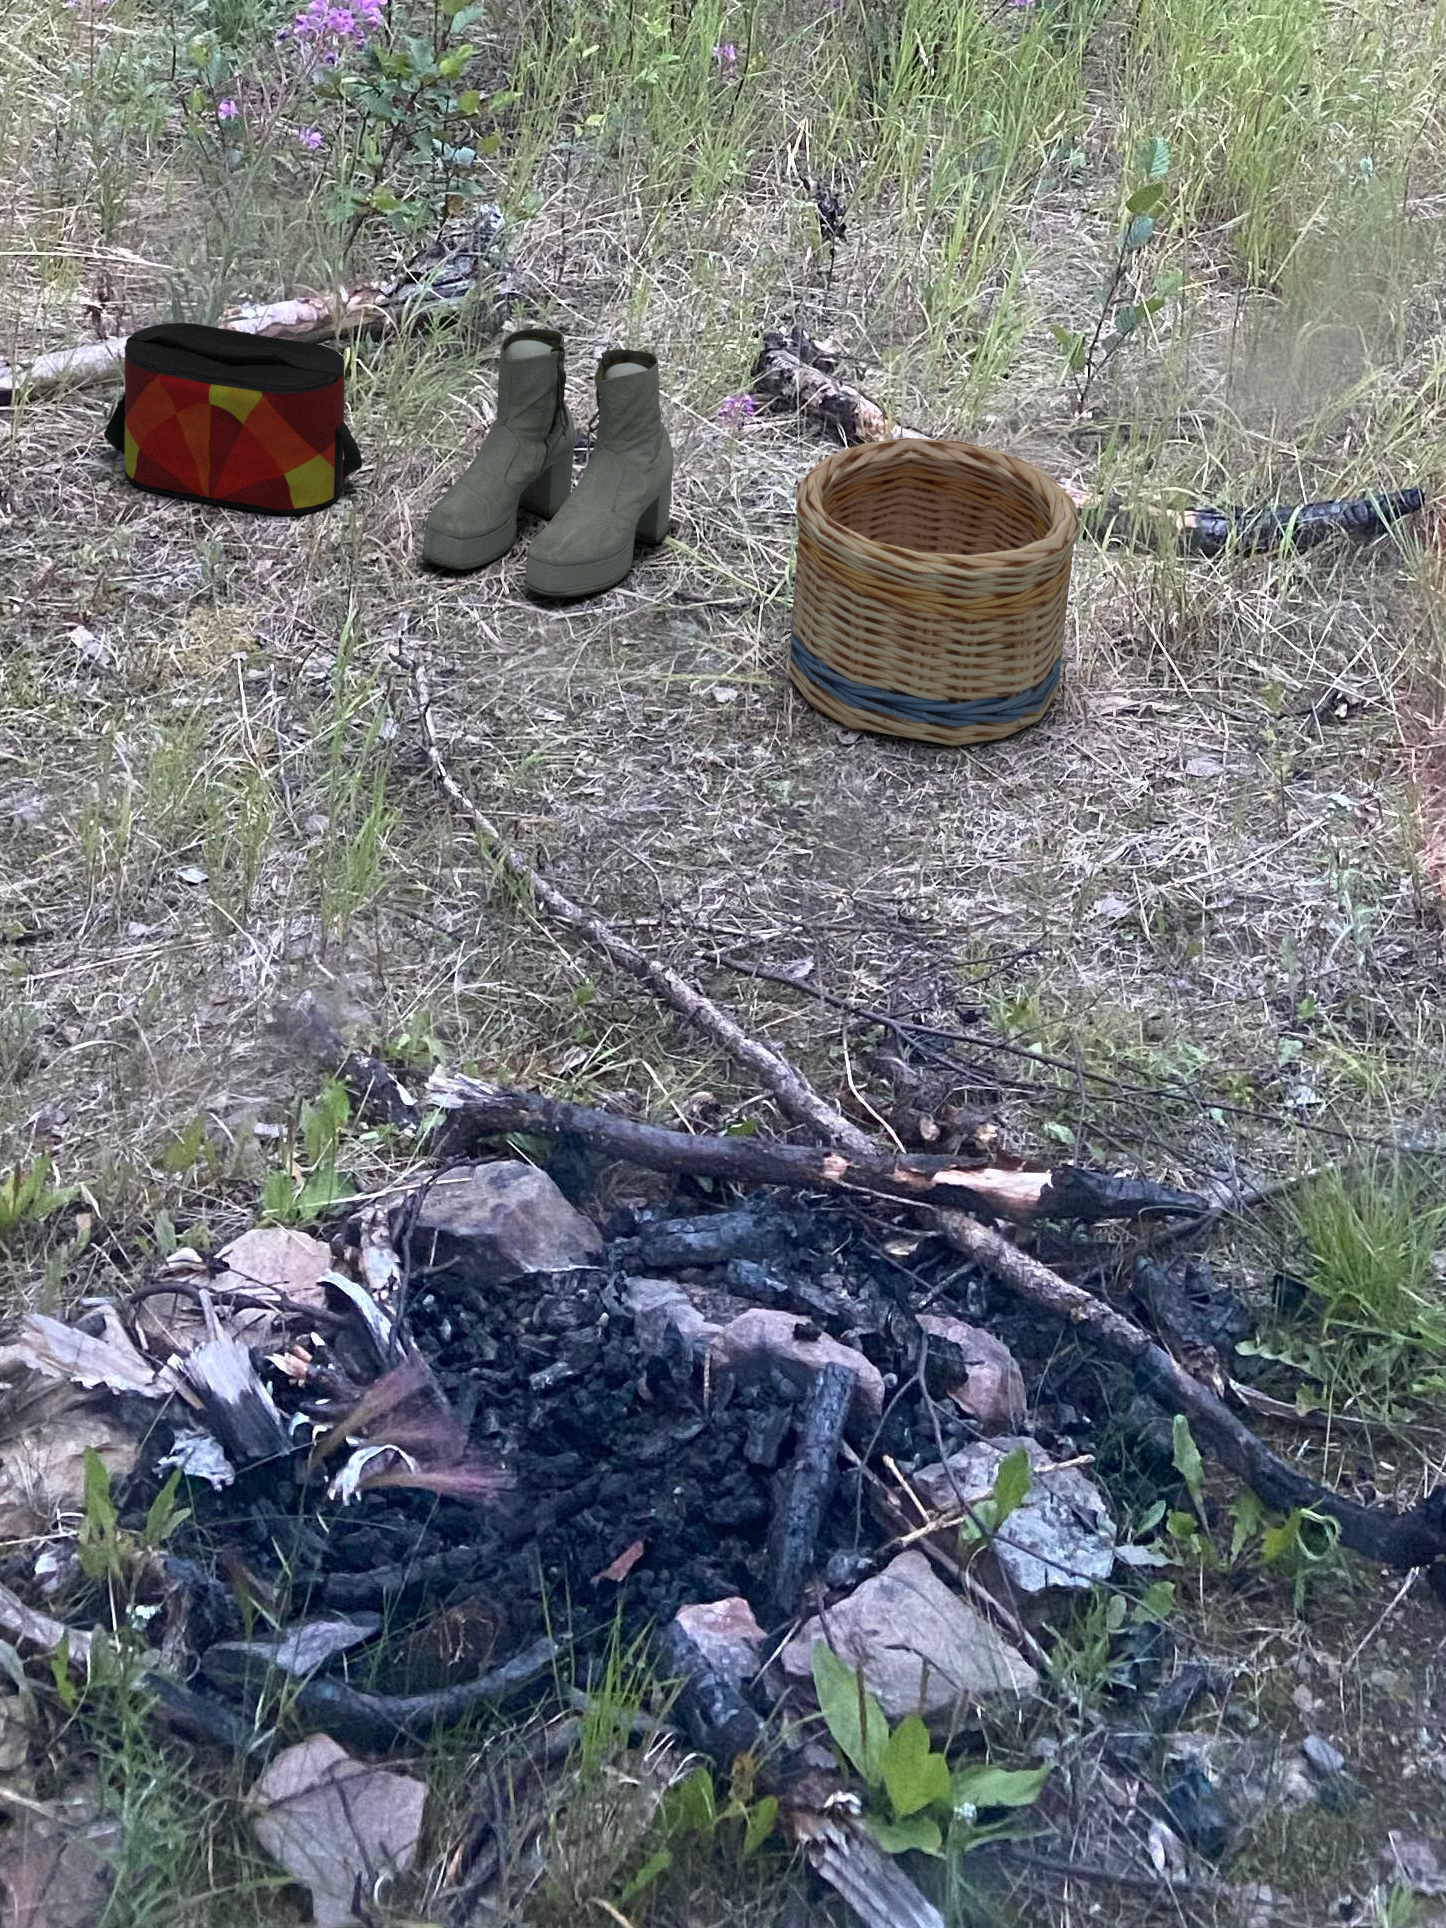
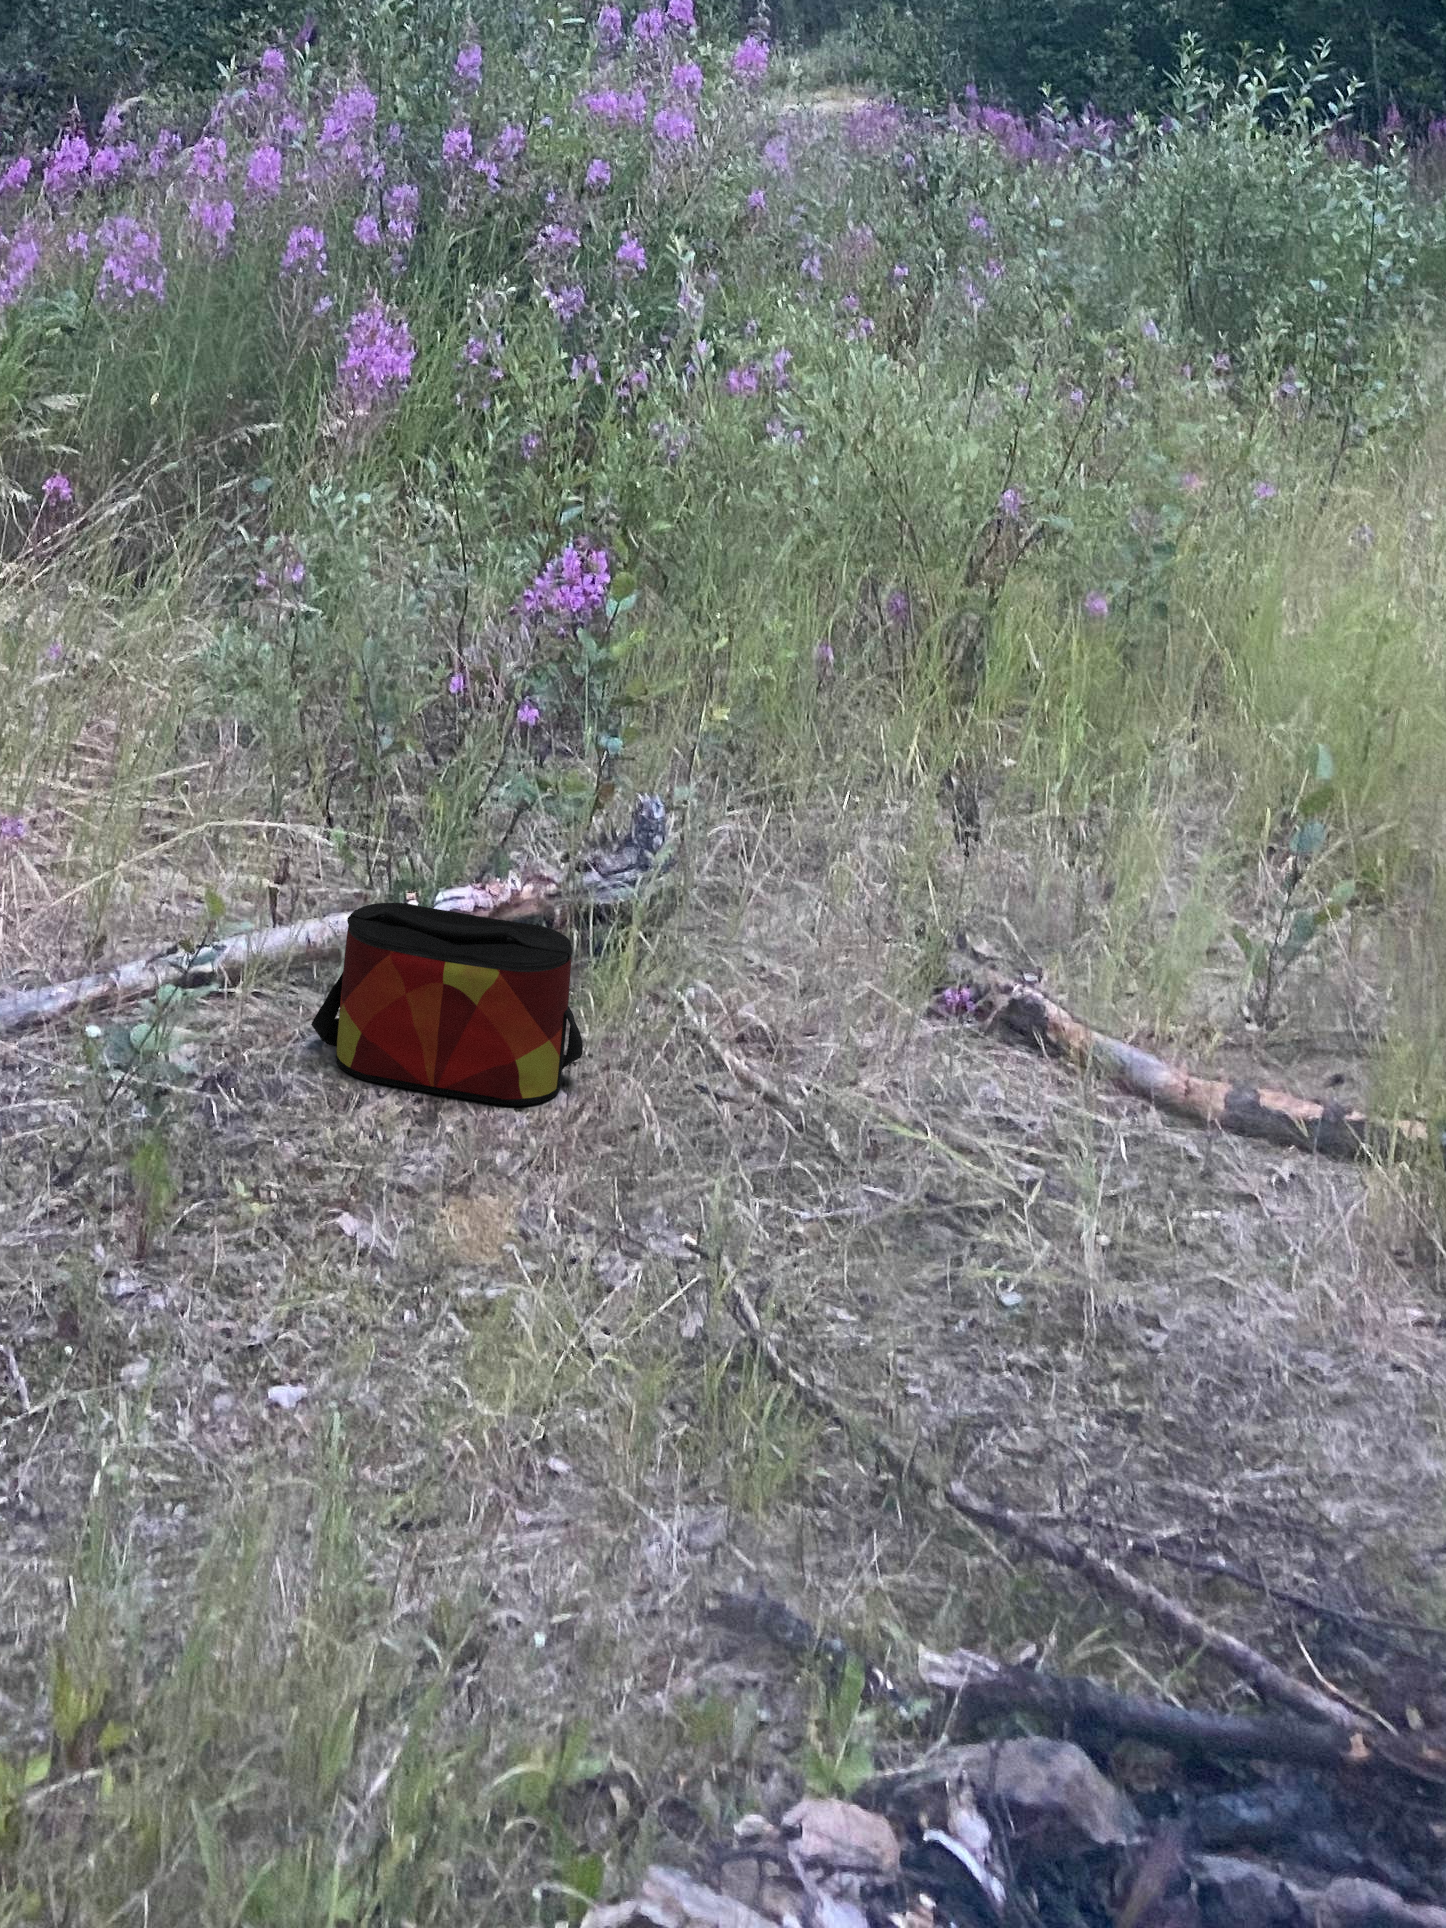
boots: present [423,329,674,597] -> none [669,907,907,1188]
basket: present [789,438,1080,746] -> none [1069,1017,1373,1339]

